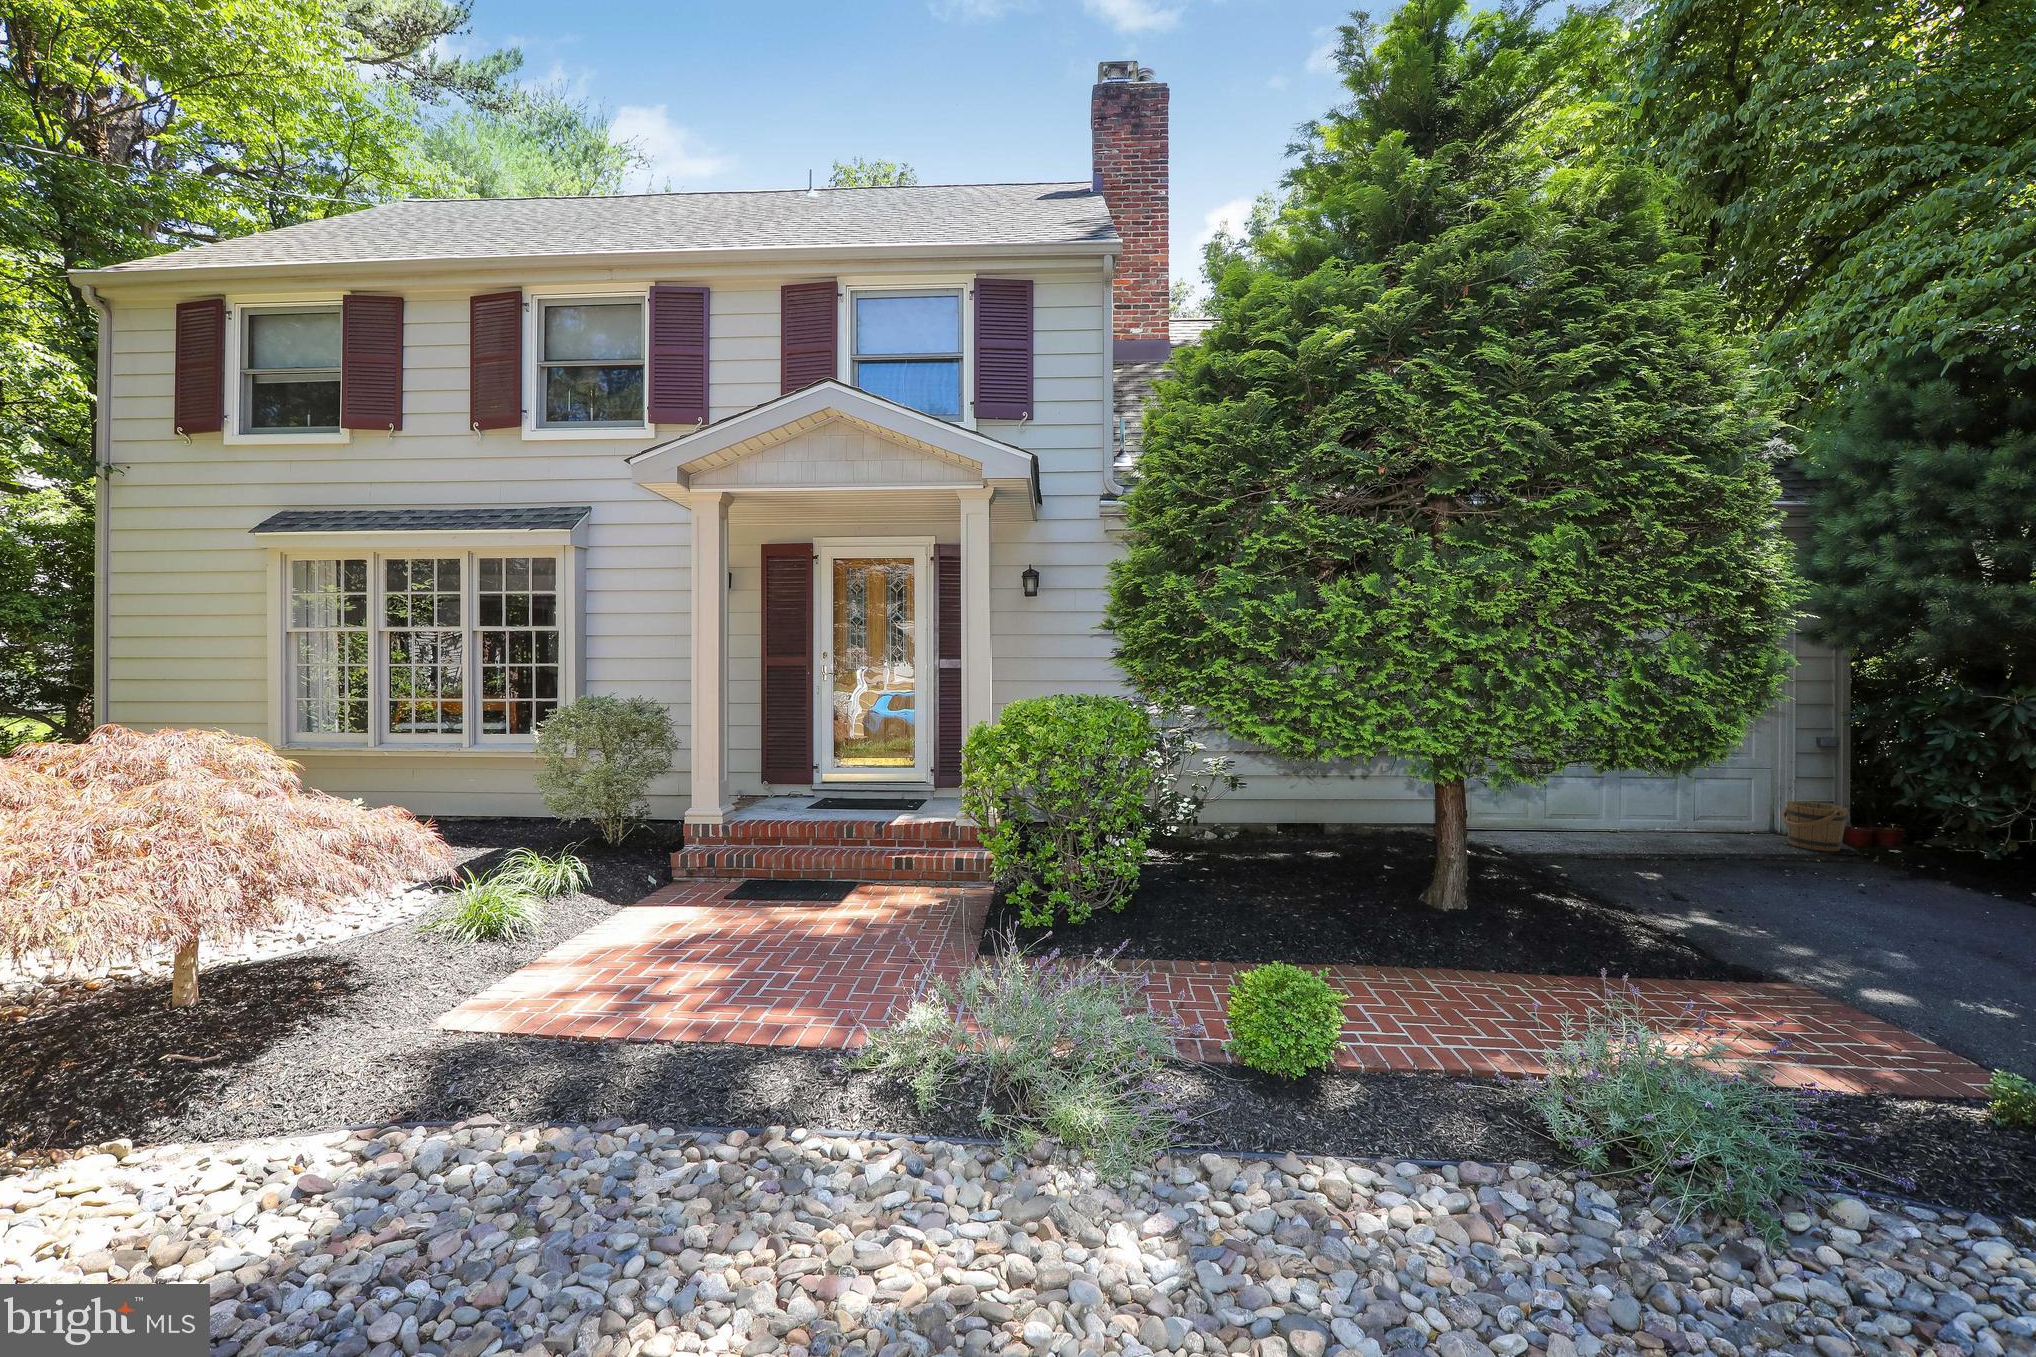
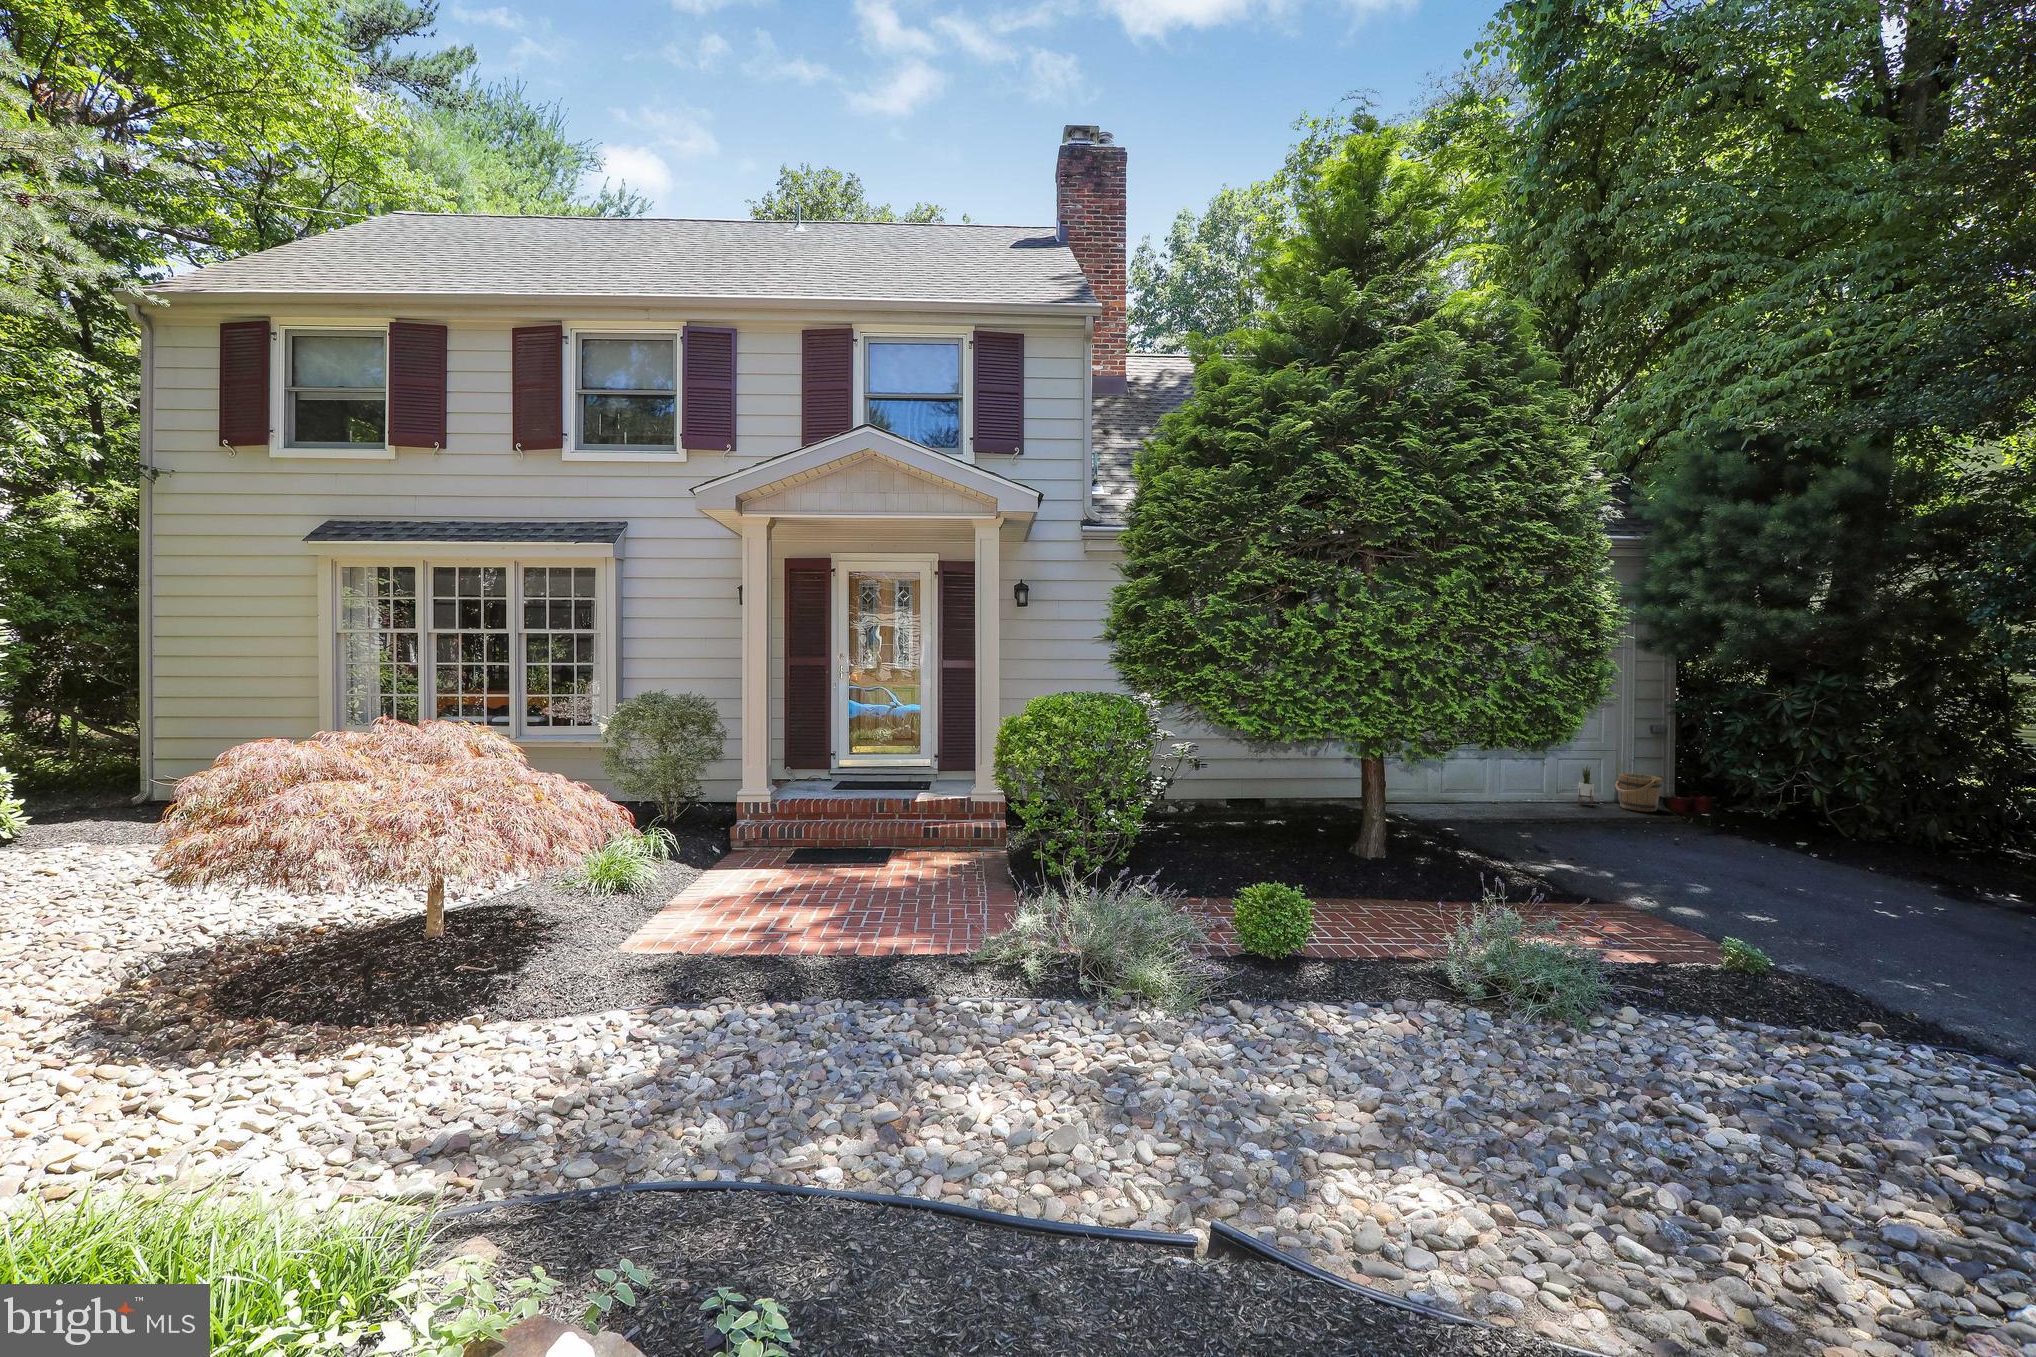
potted plant: none [1730,787,1752,842] -> present [1578,765,1594,806]

